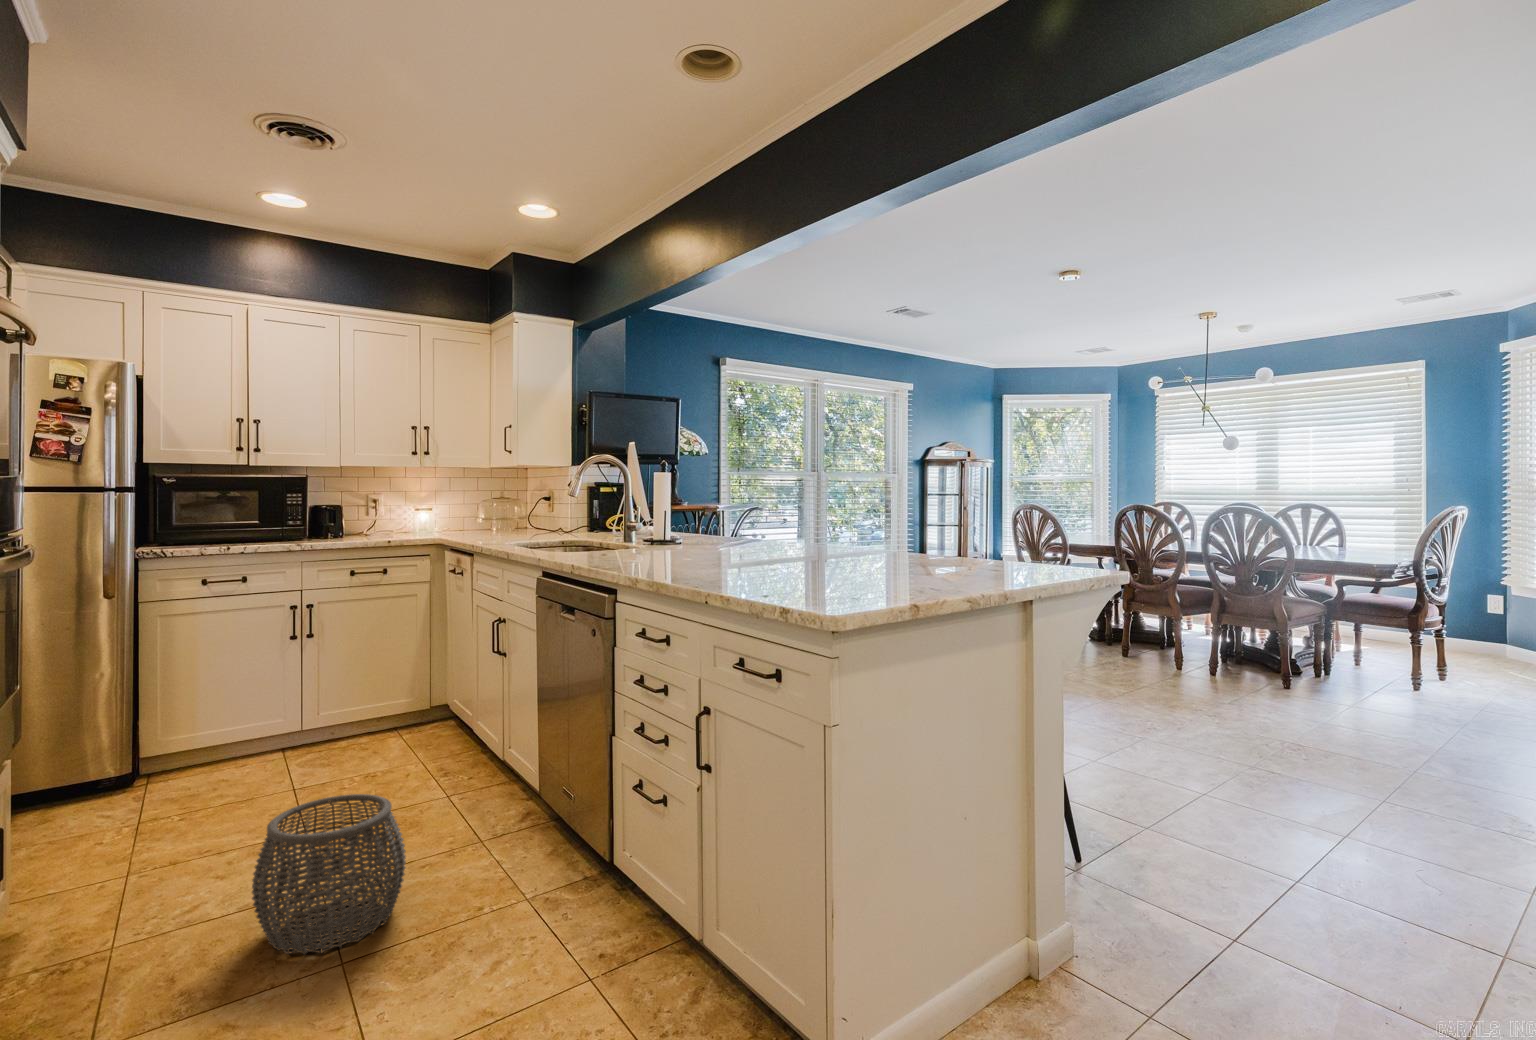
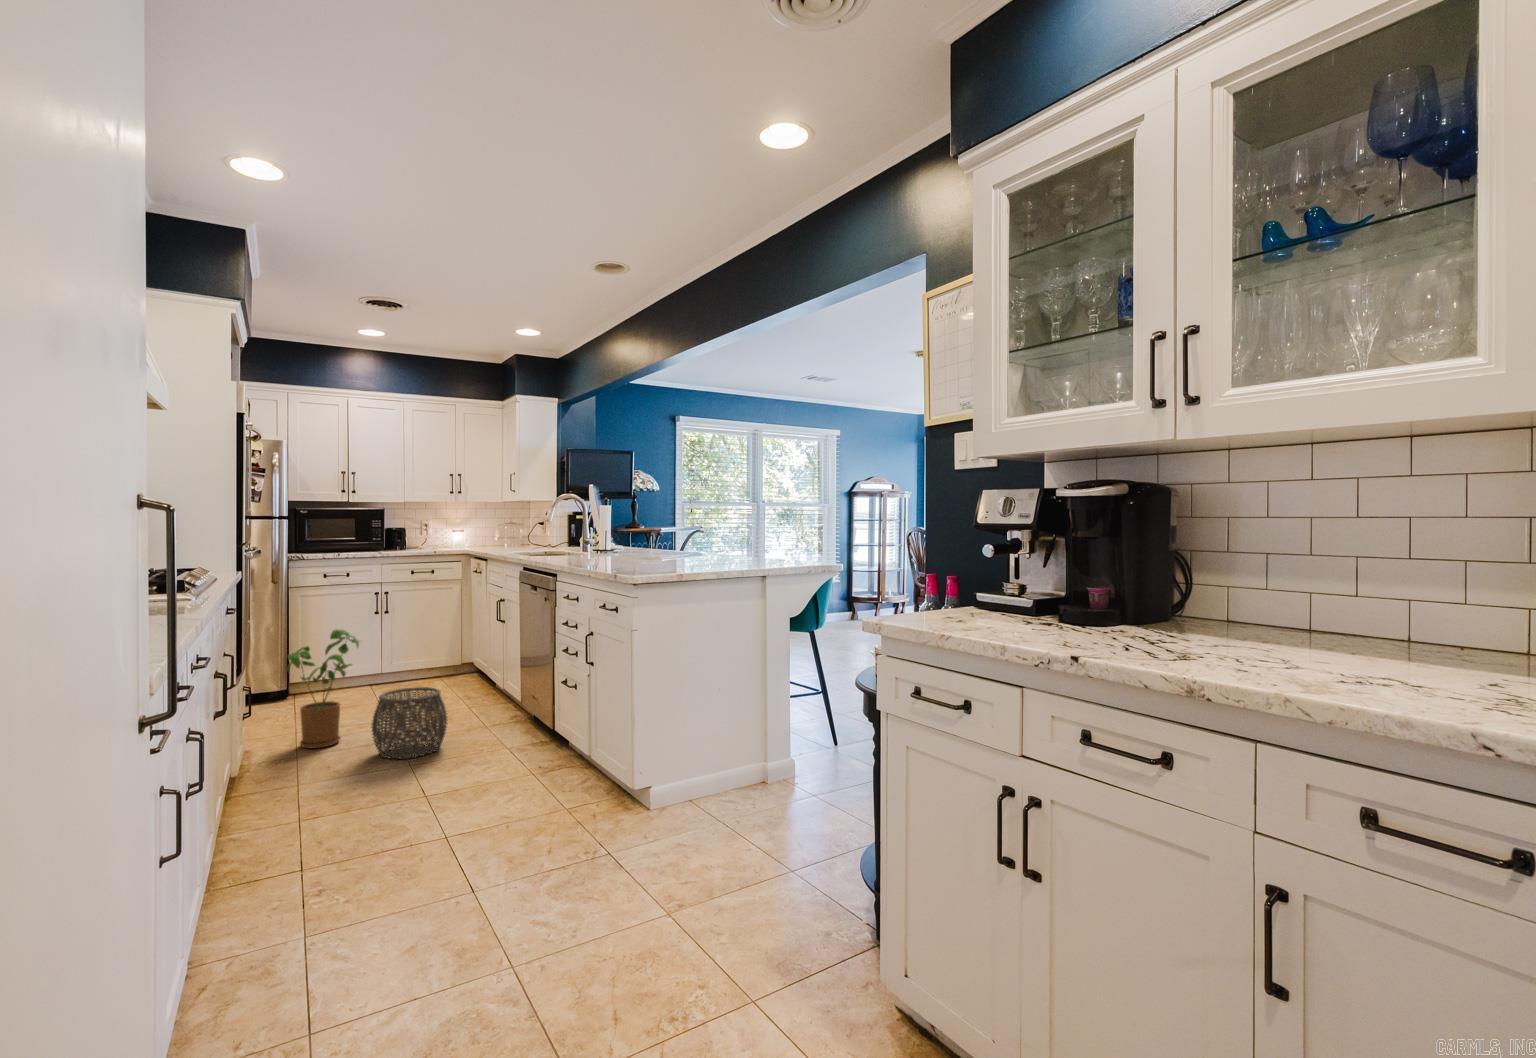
house plant: none [93,687,248,920] -> present [287,629,359,748]

